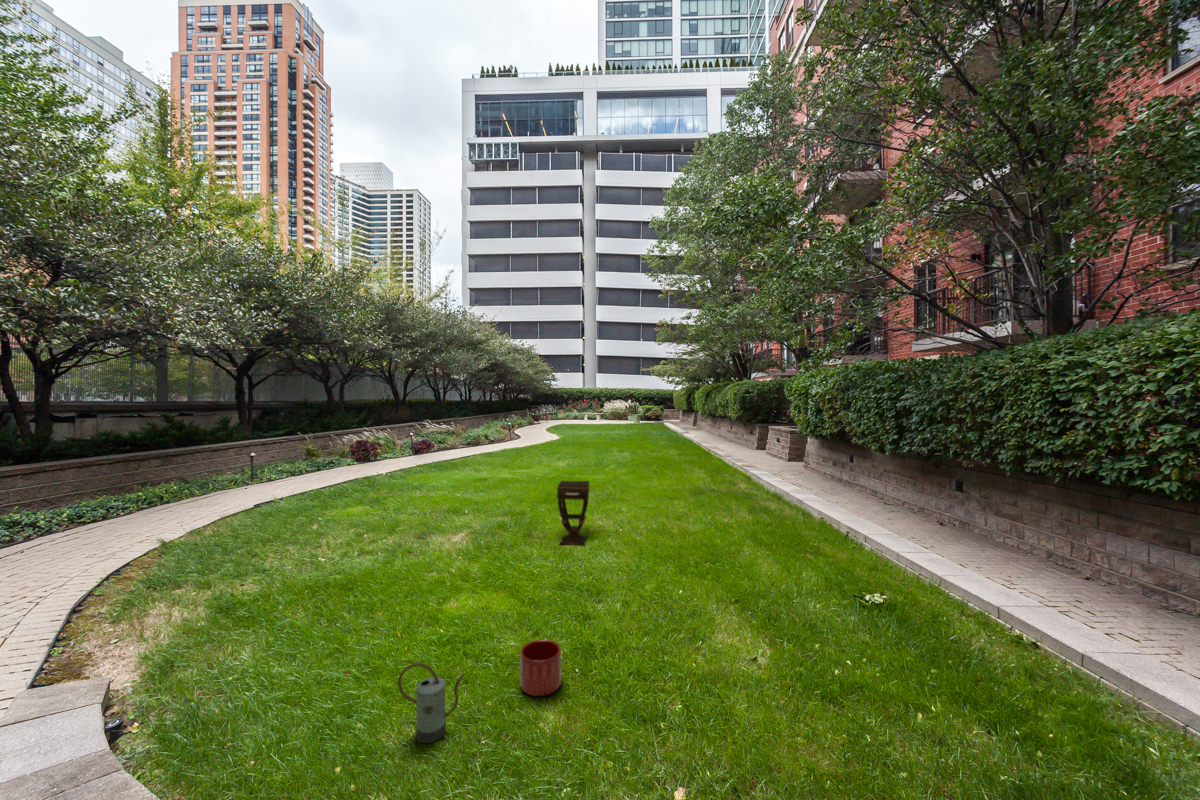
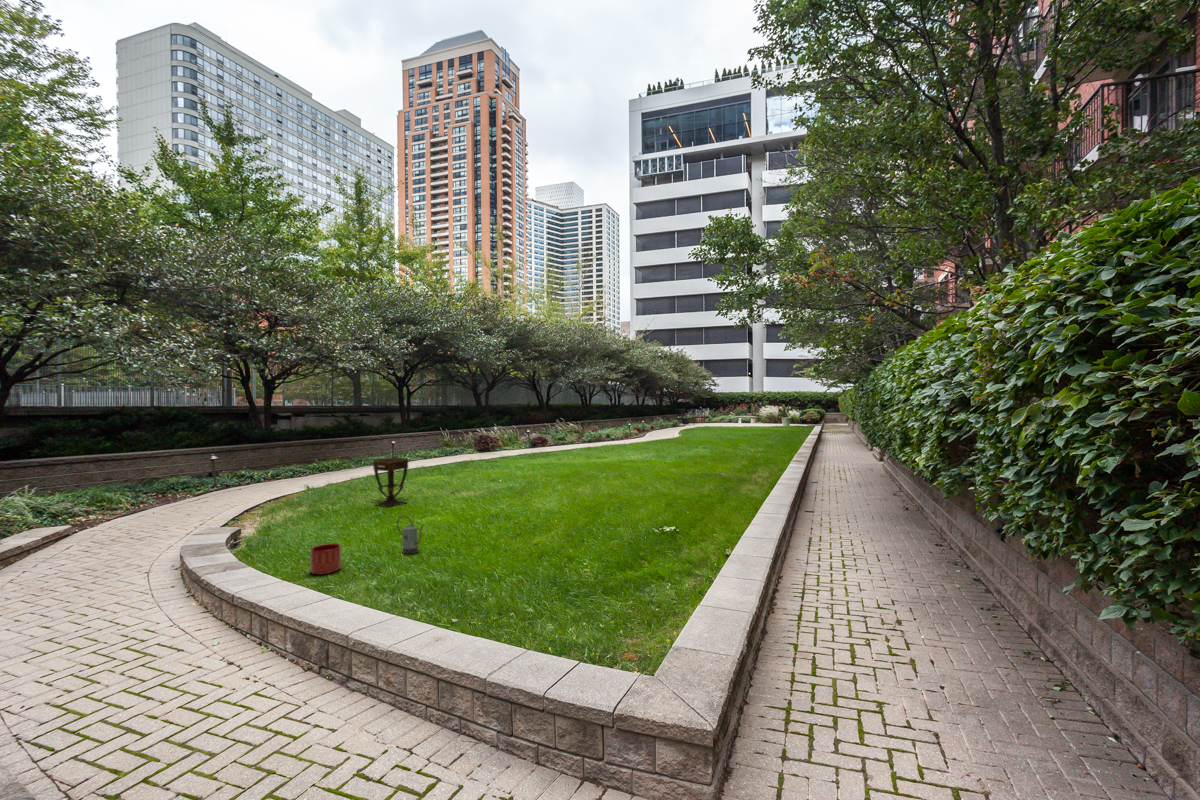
side table: present [557,481,589,546] -> present [373,458,408,507]
watering can: present [398,663,464,743] -> present [397,516,423,554]

